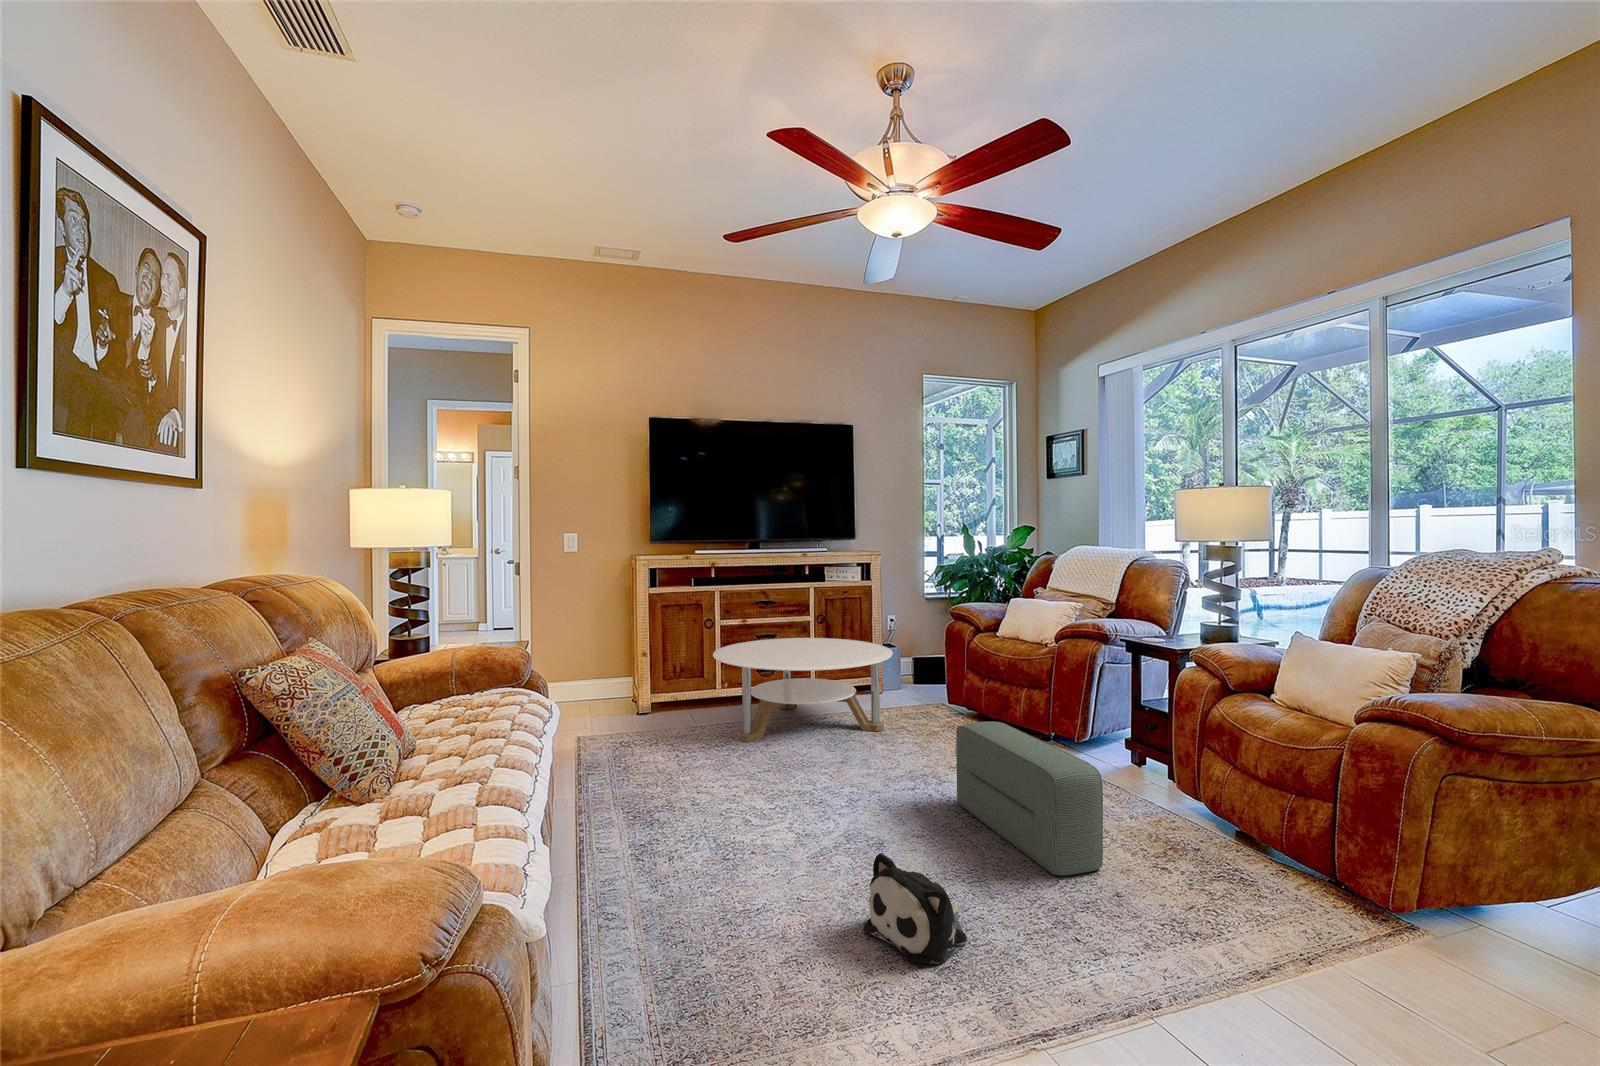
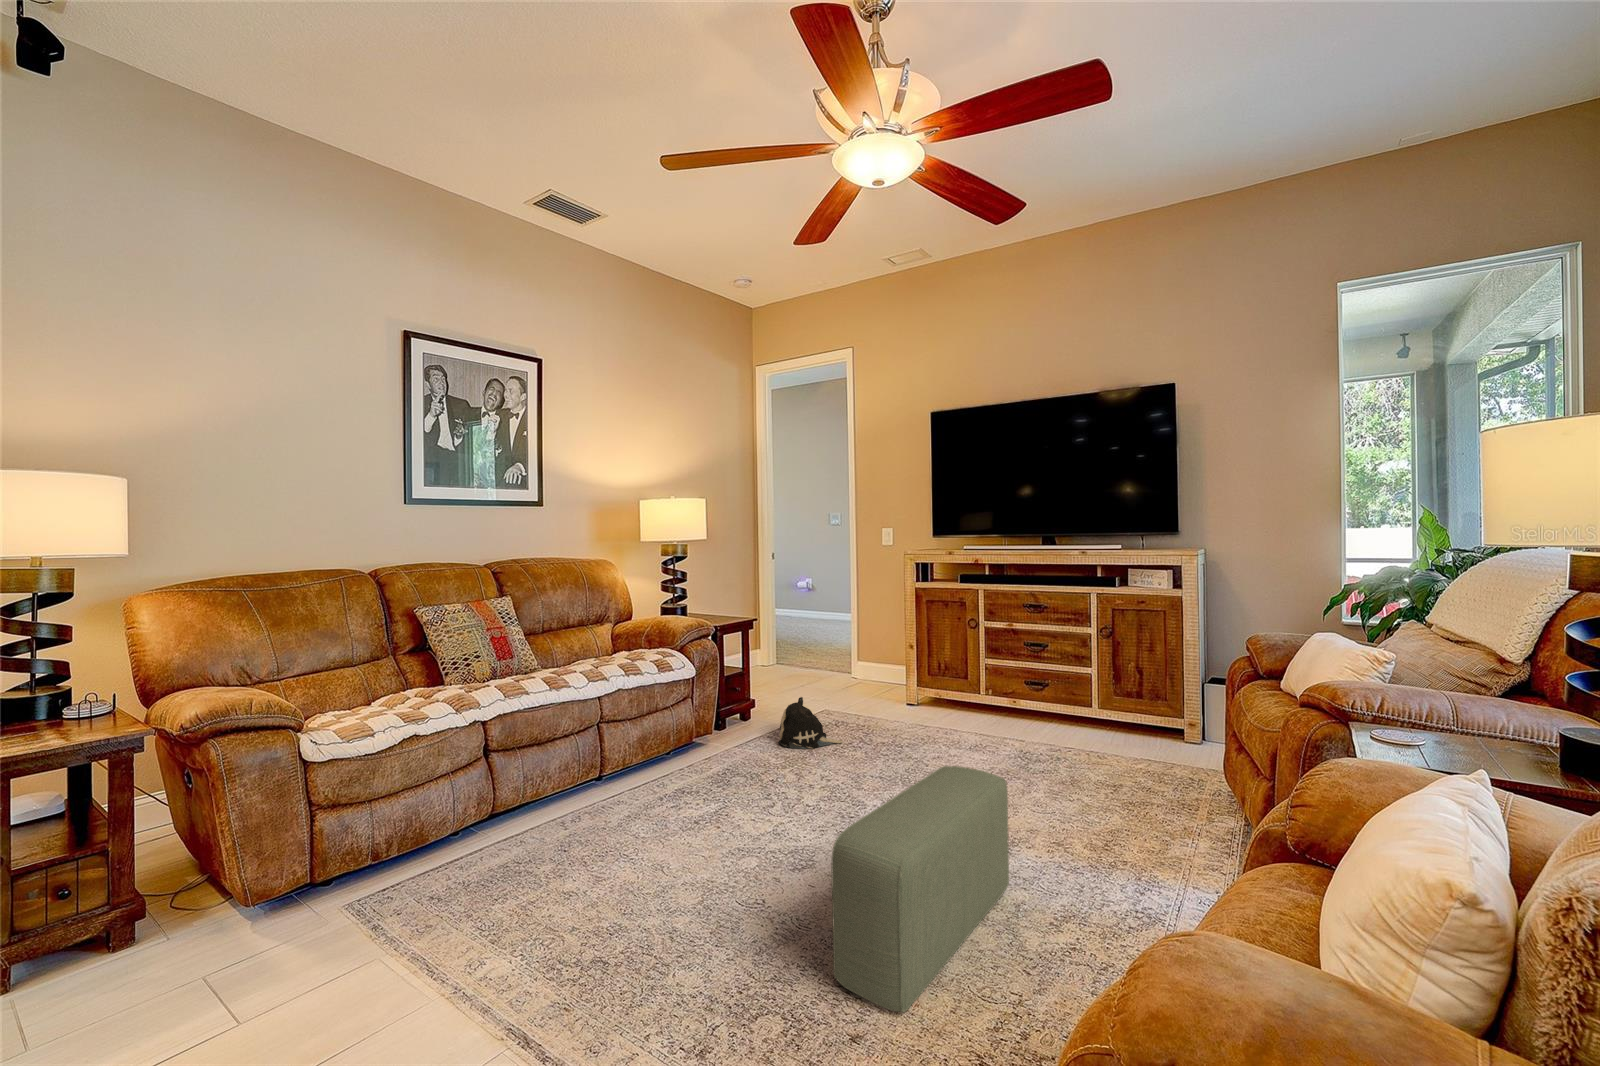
round table: present [713,638,893,742] -> none [911,647,1130,778]
plush toy: present [863,853,967,964] -> present [778,697,843,749]

